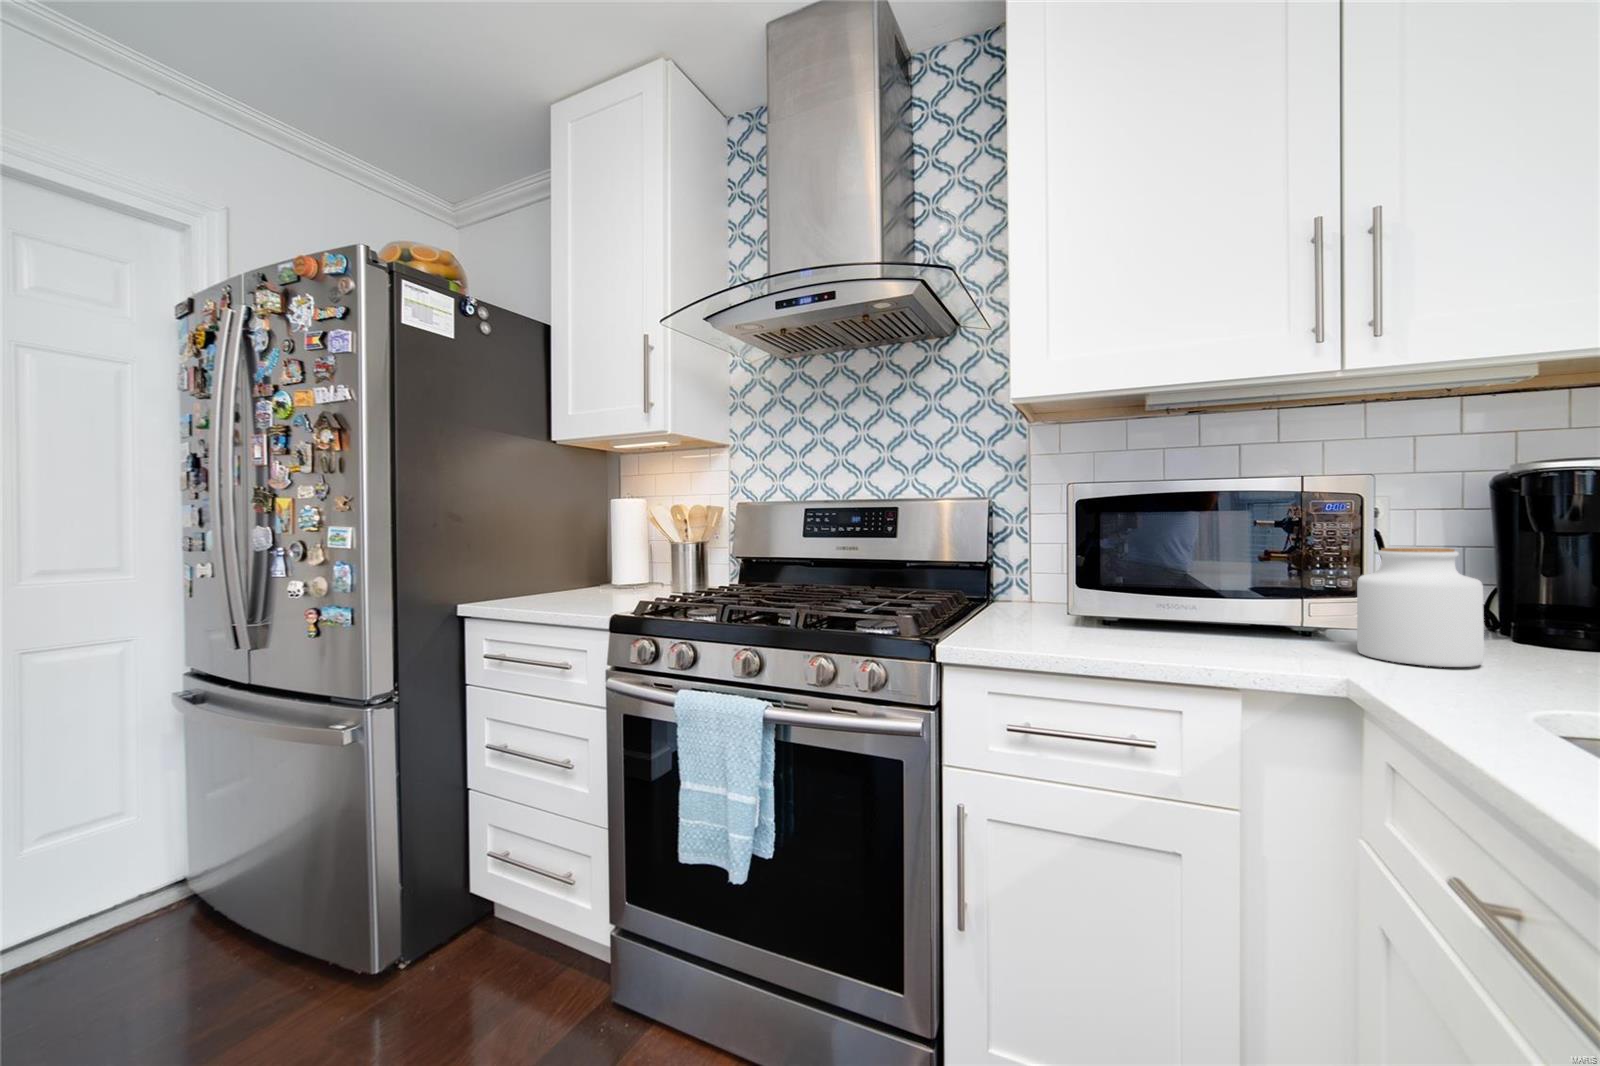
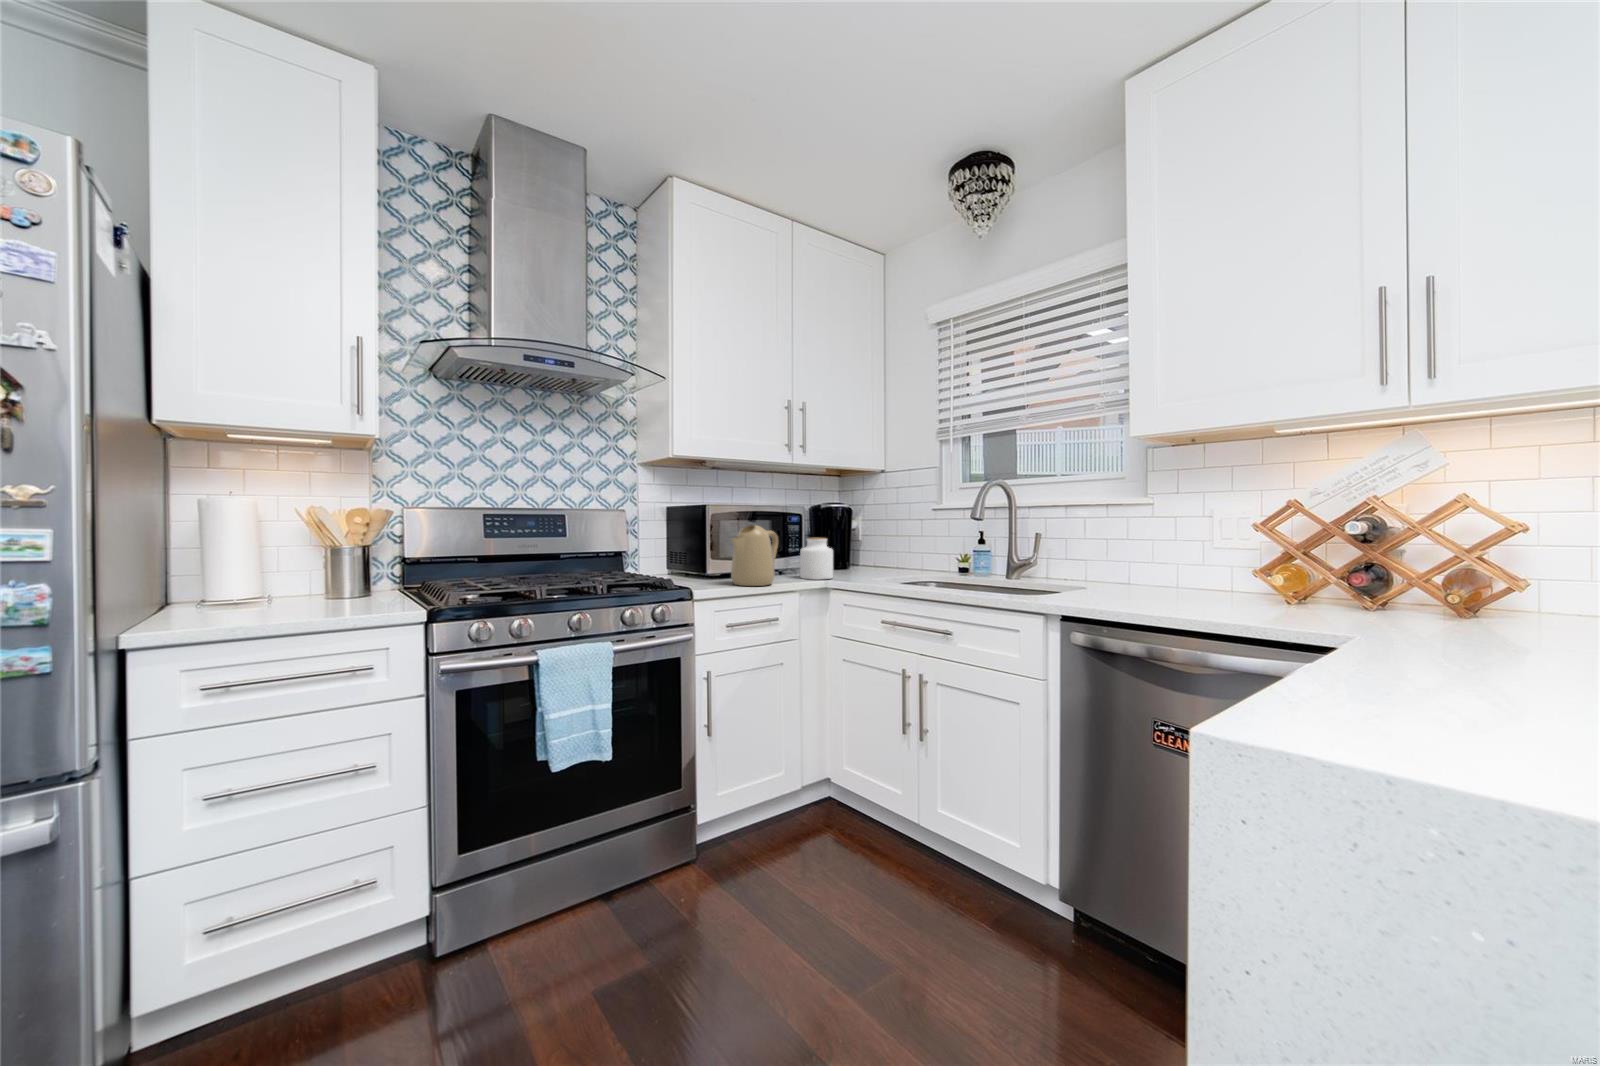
kettle: none [1080,514,1235,653] -> present [731,525,778,586]

